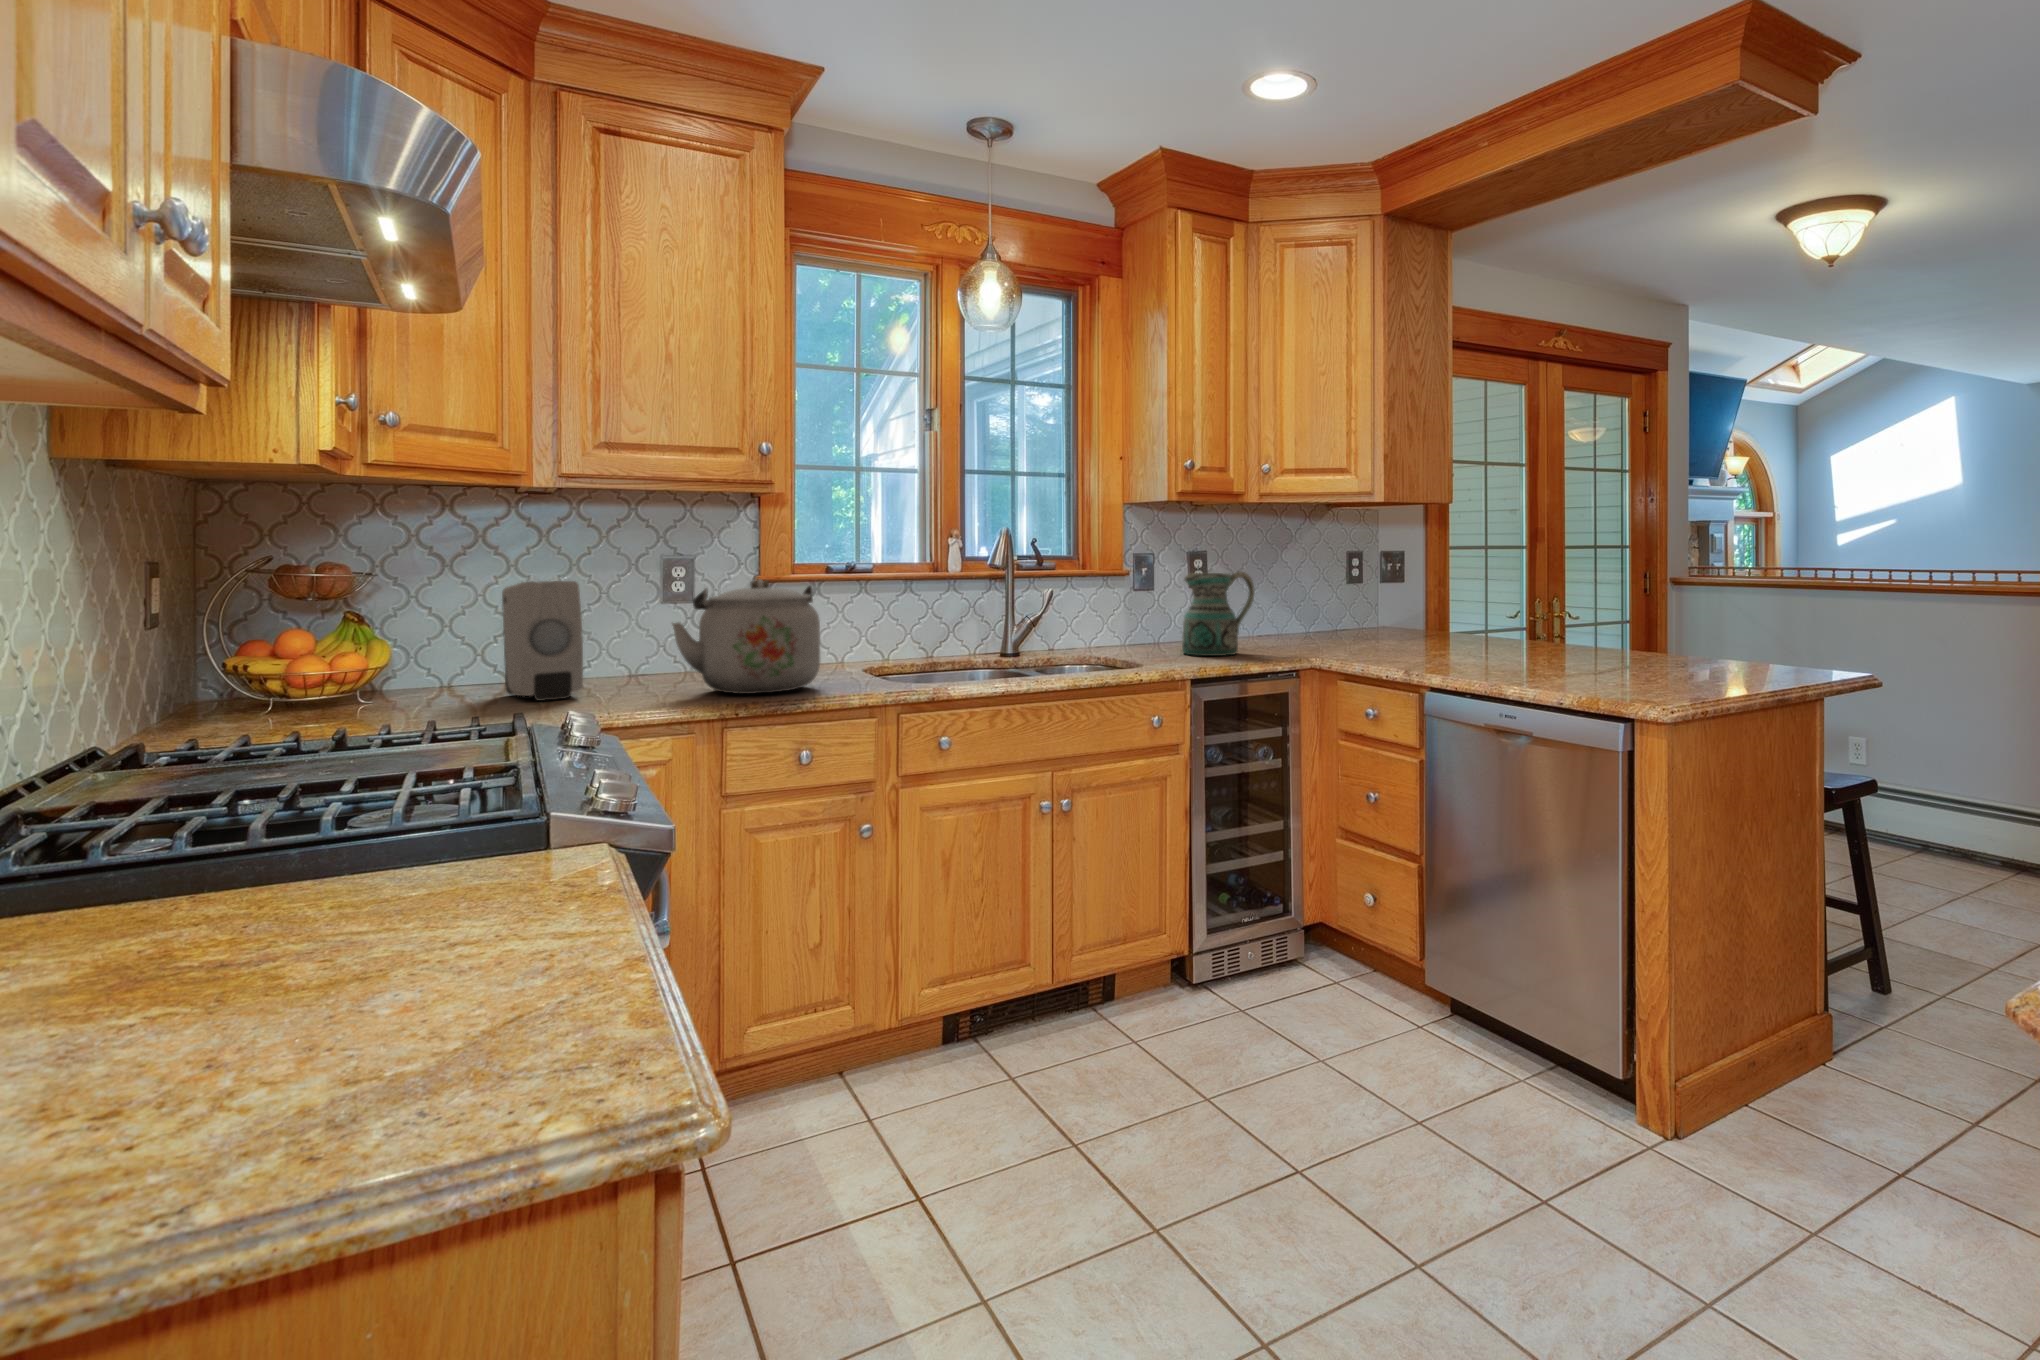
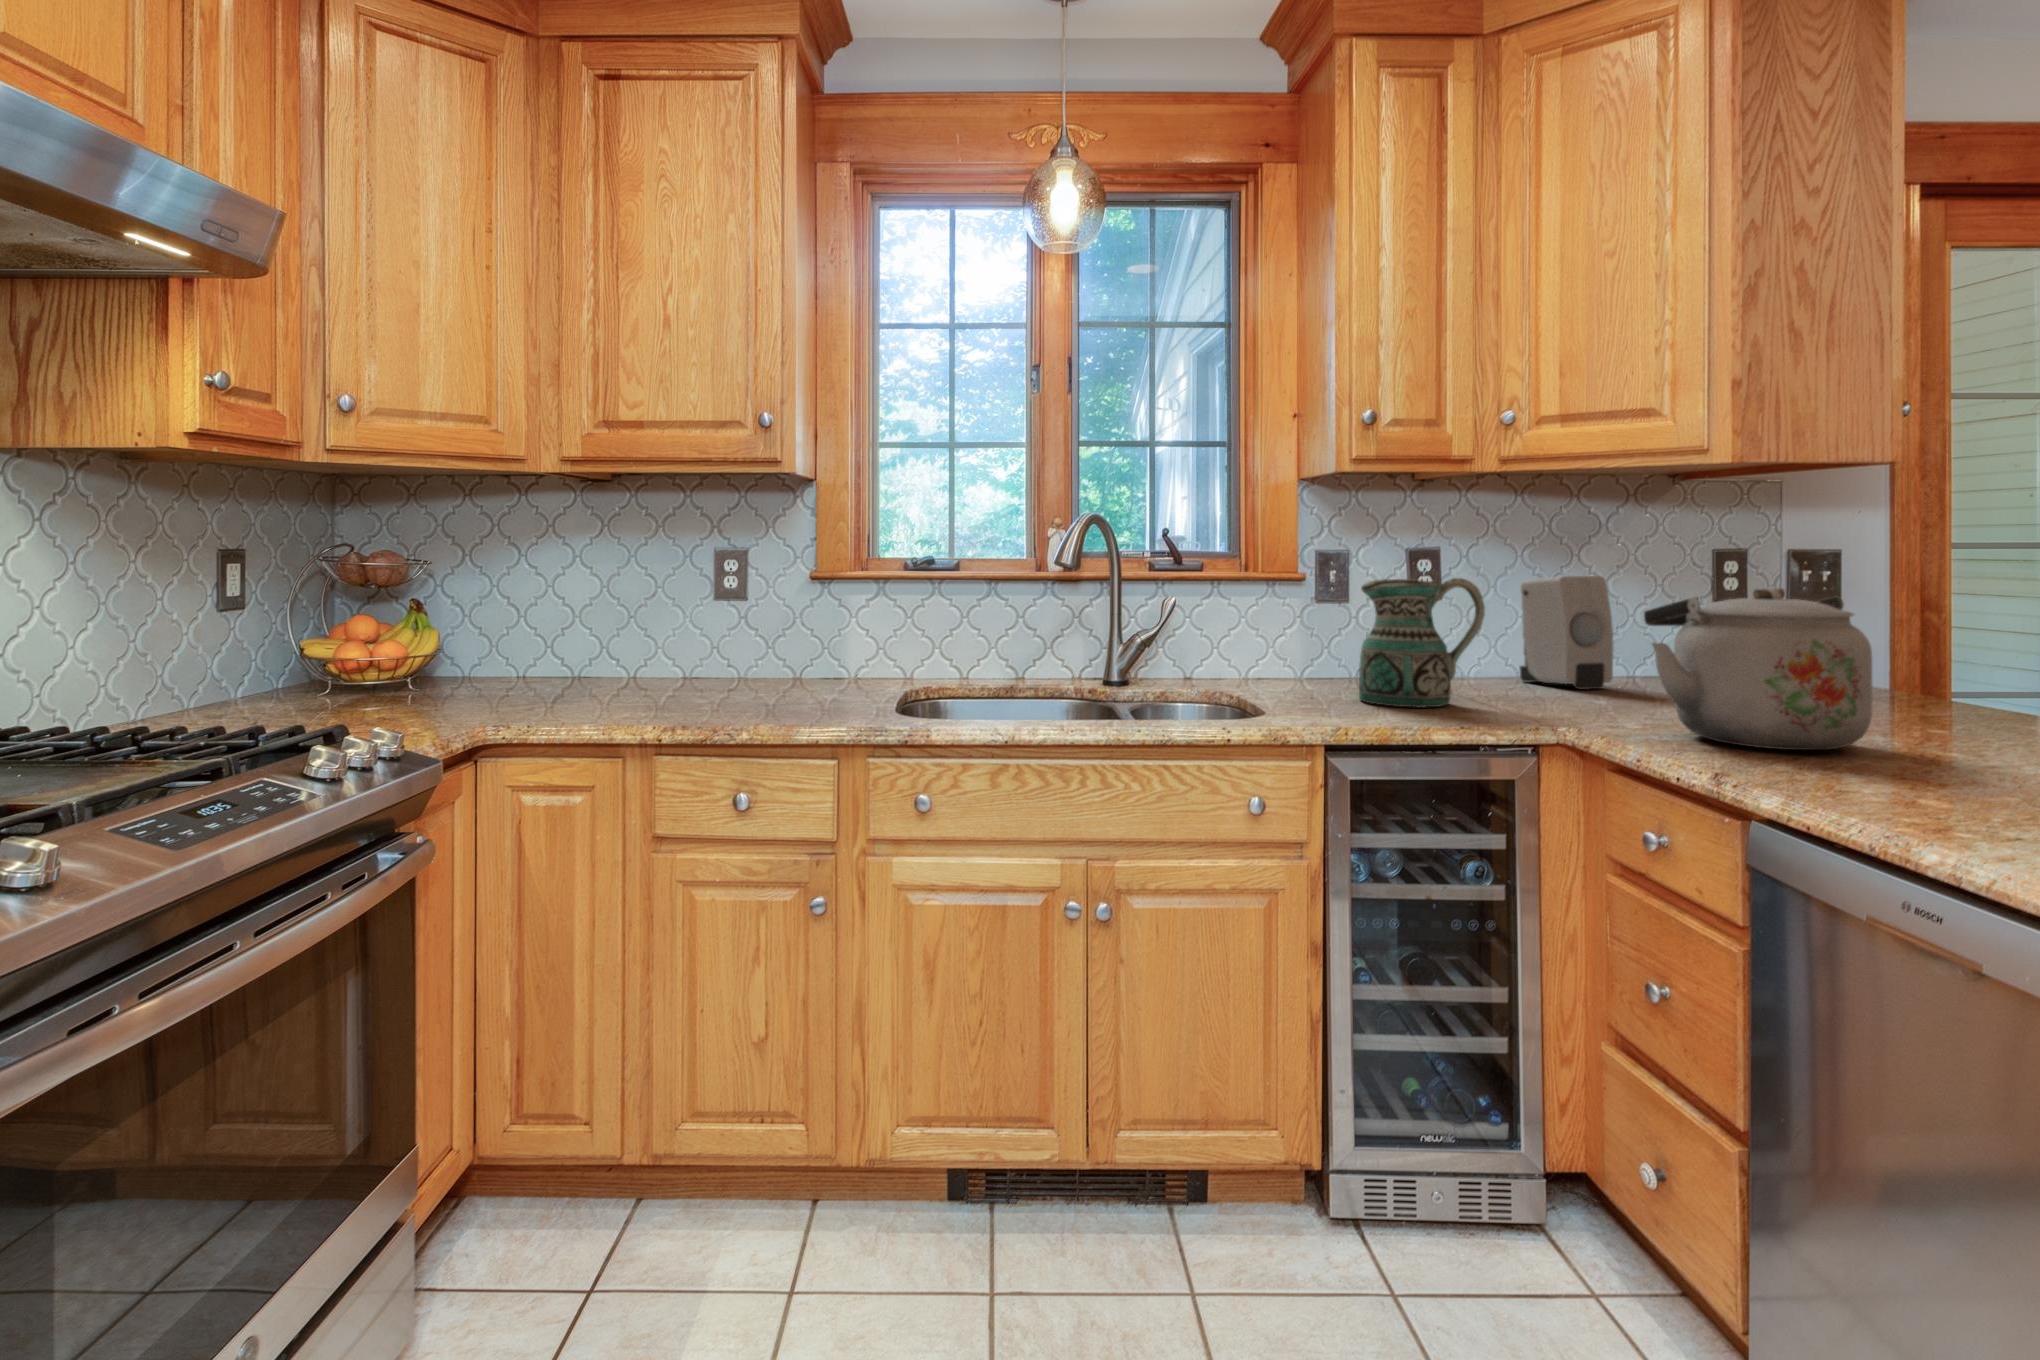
kettle: present [672,580,820,694] -> present [1644,587,1872,750]
soap dispenser: present [502,581,583,701] -> present [1520,576,1613,689]

